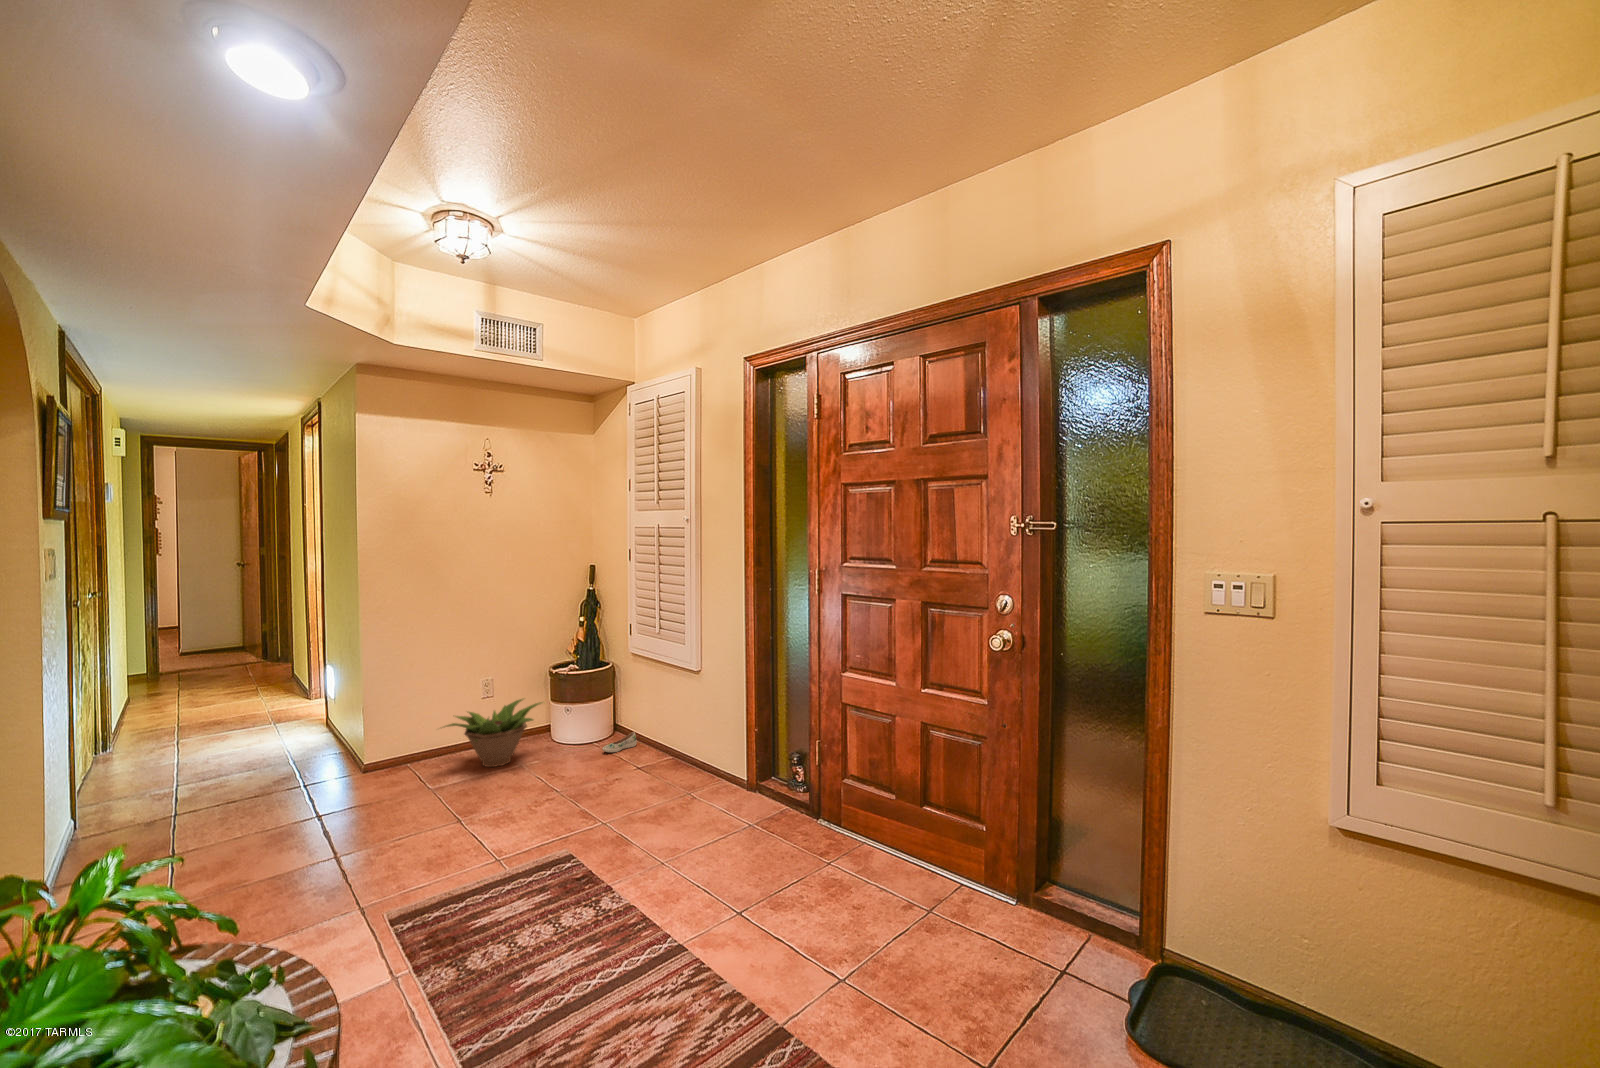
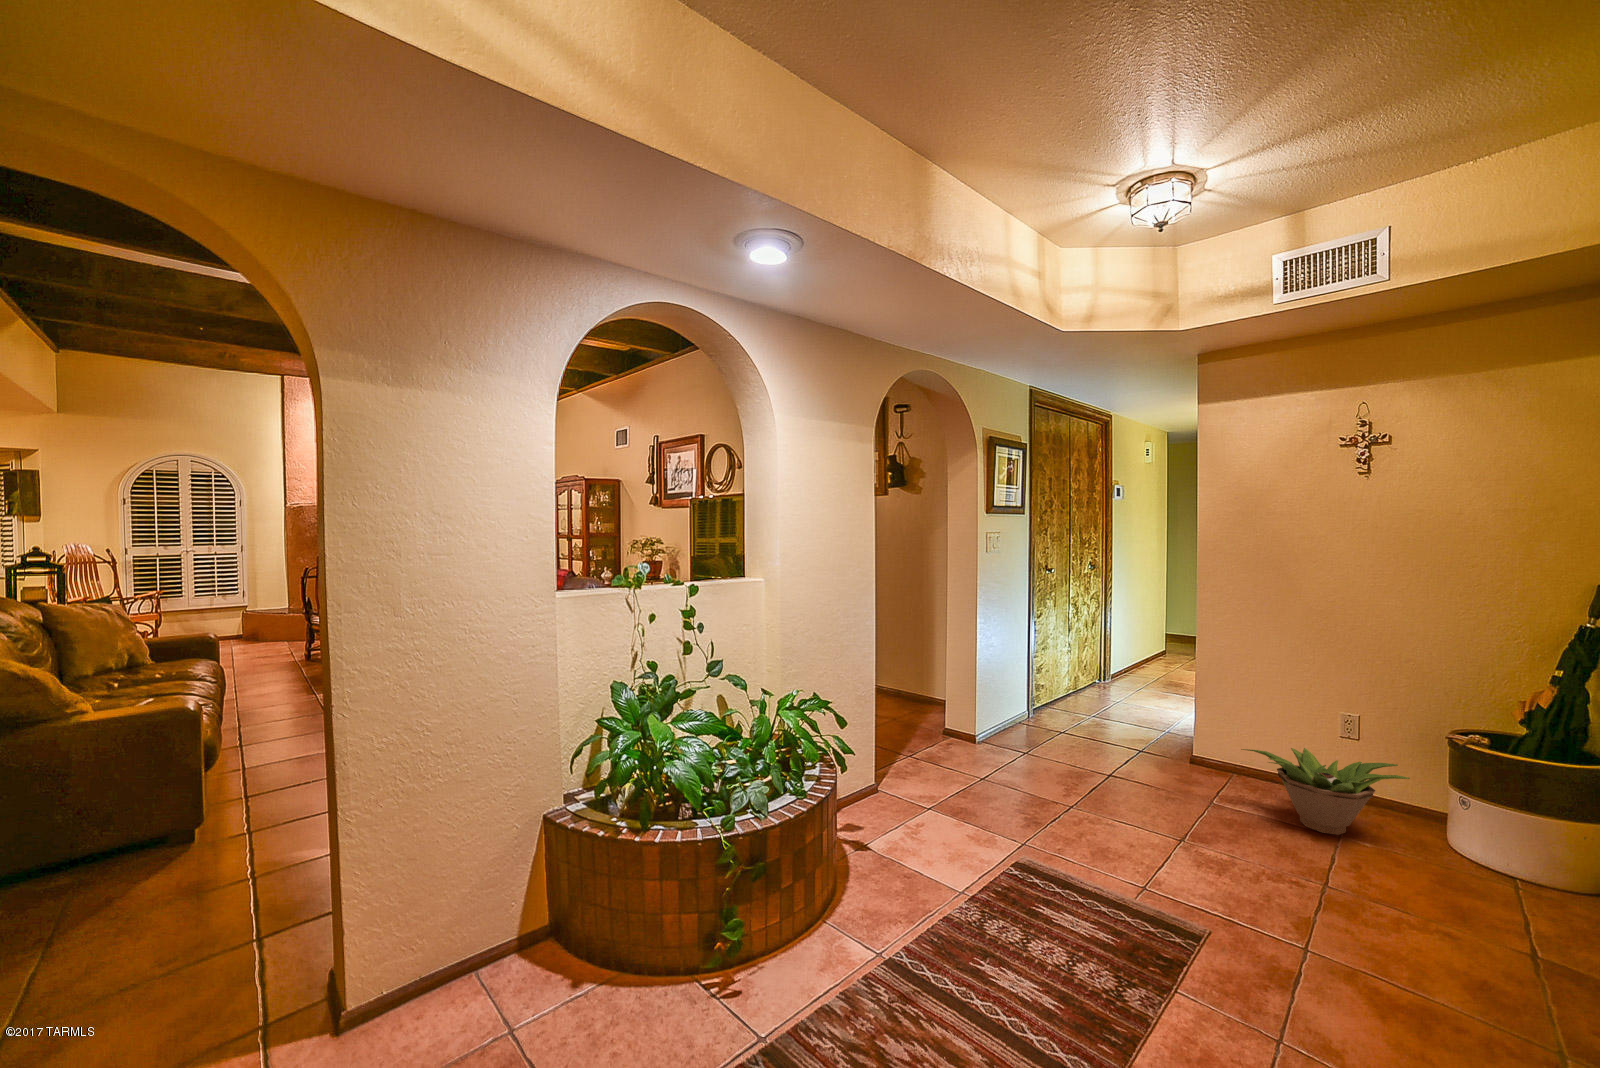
shoe: present [602,732,637,752] -> none [1491,894,1593,933]

